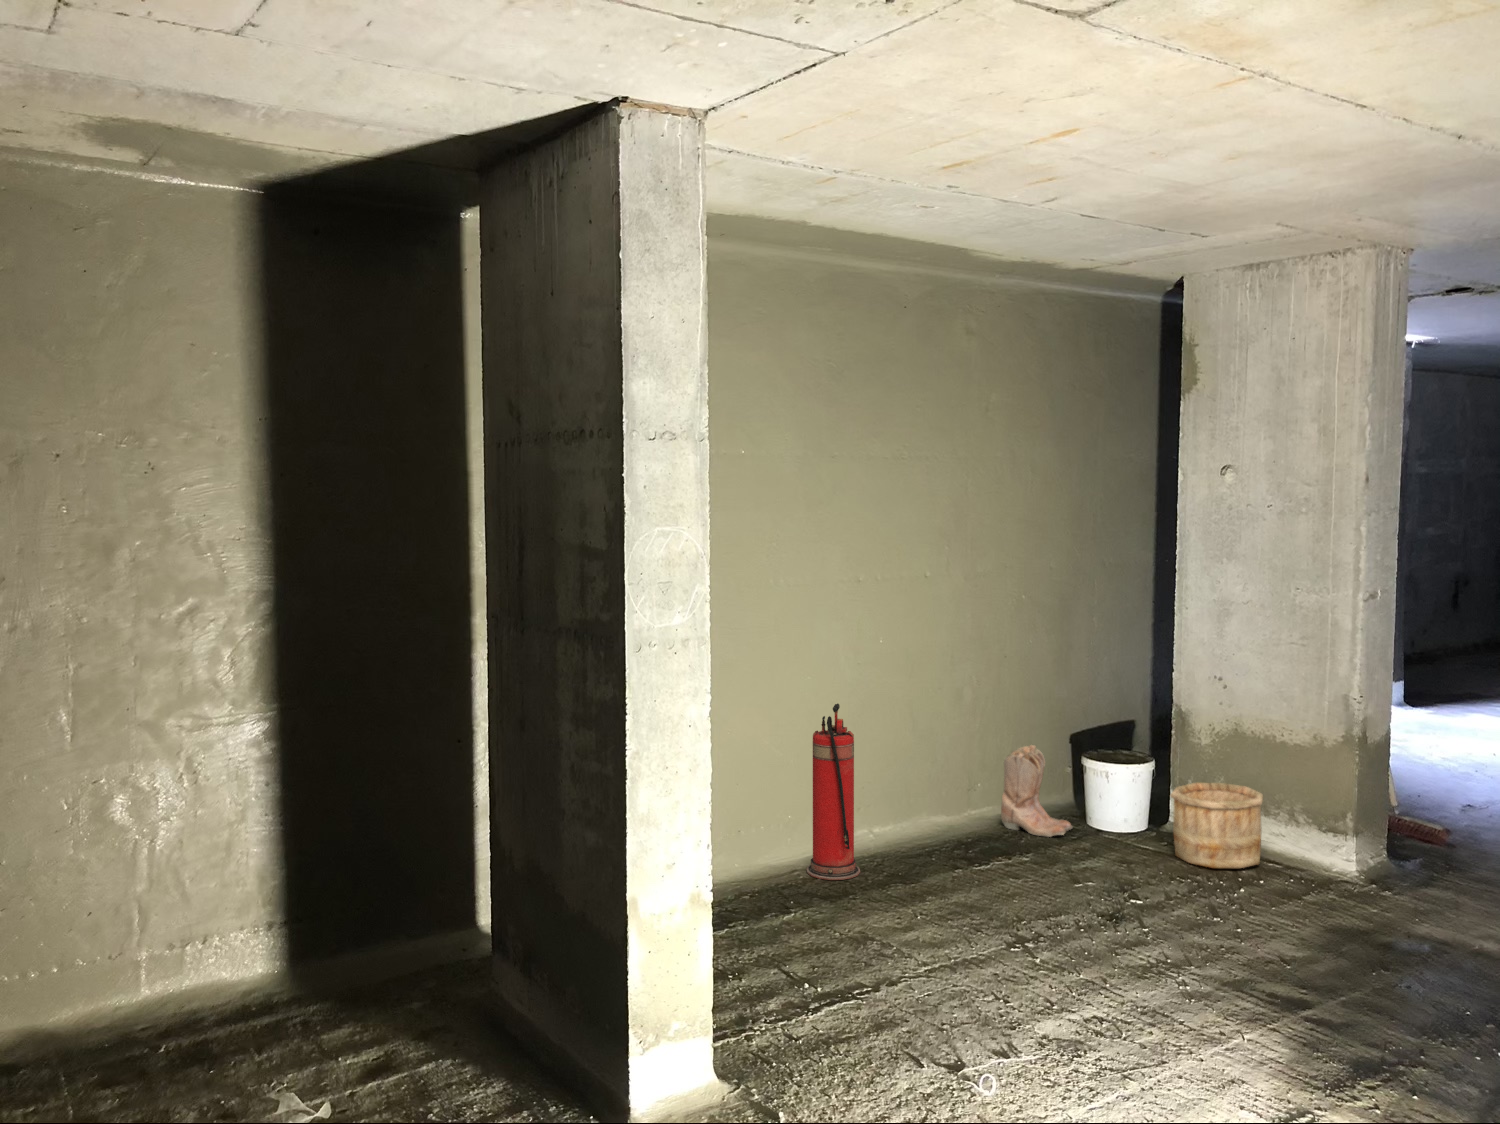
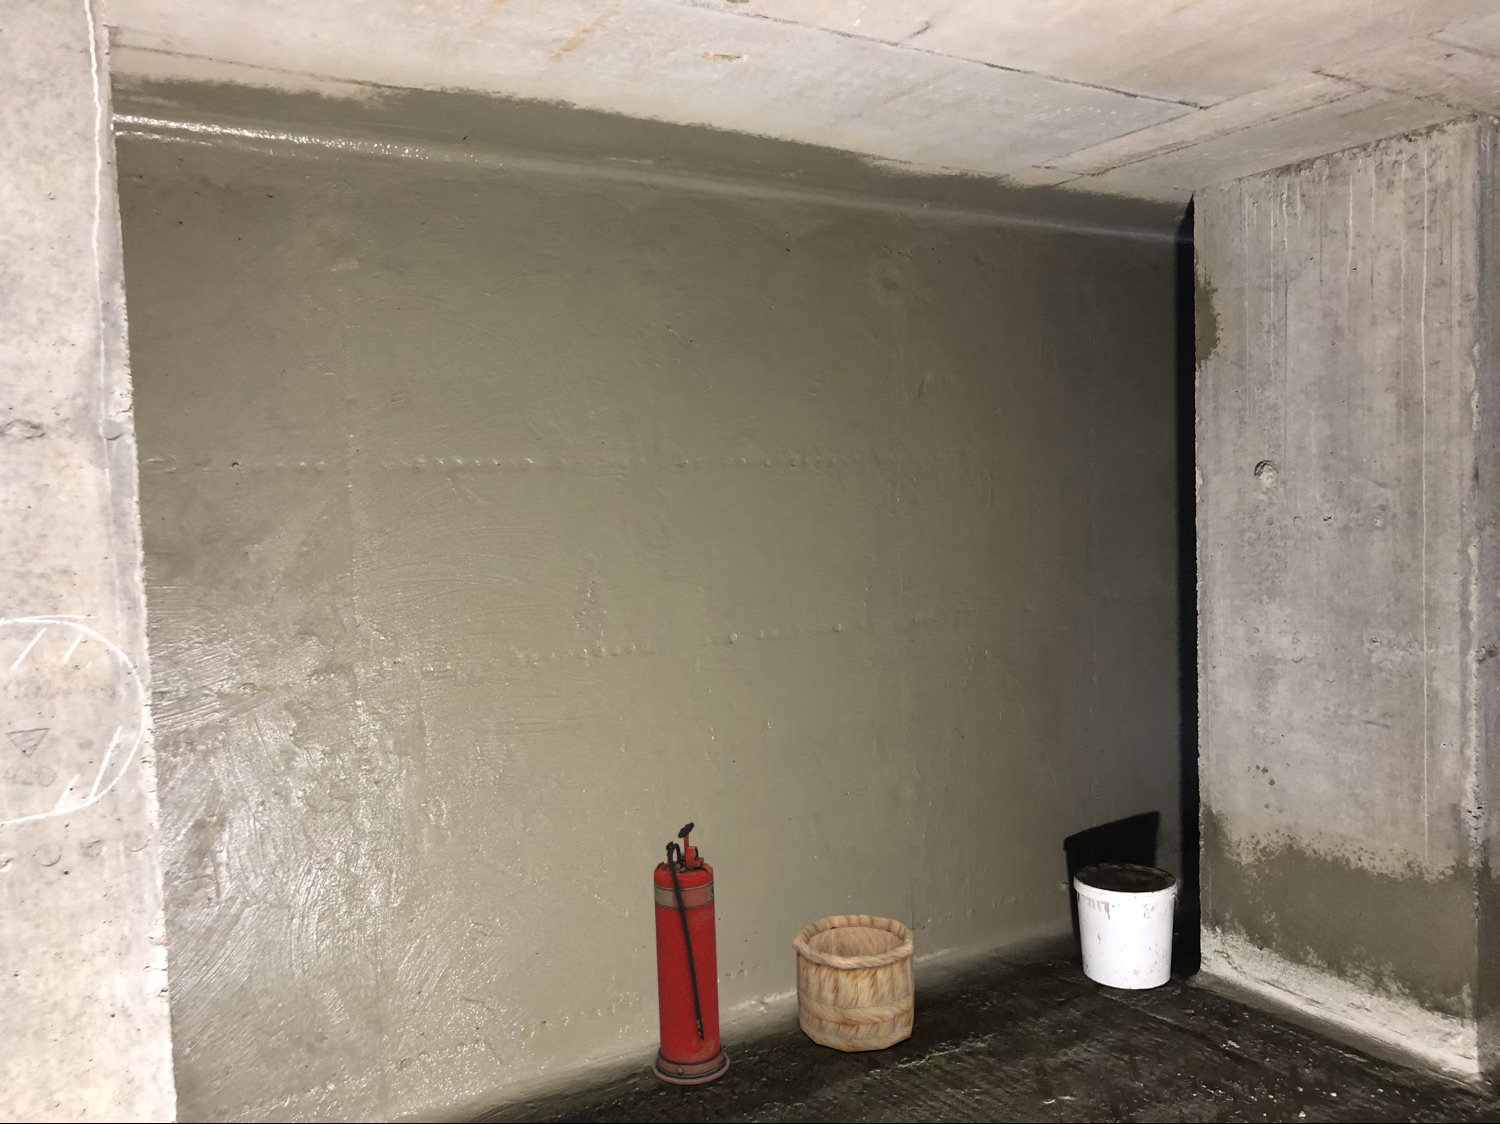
boots: present [1001,745,1073,837] -> none [960,860,1061,997]
wooden bucket: present [1171,783,1263,868] -> present [792,915,916,1052]

